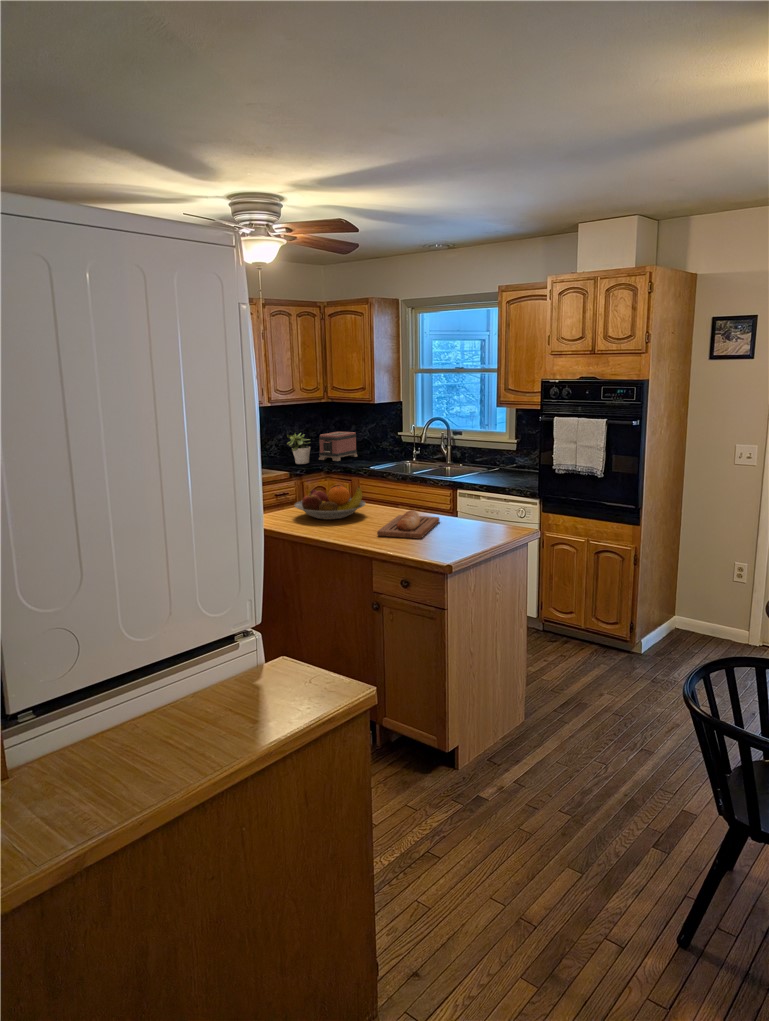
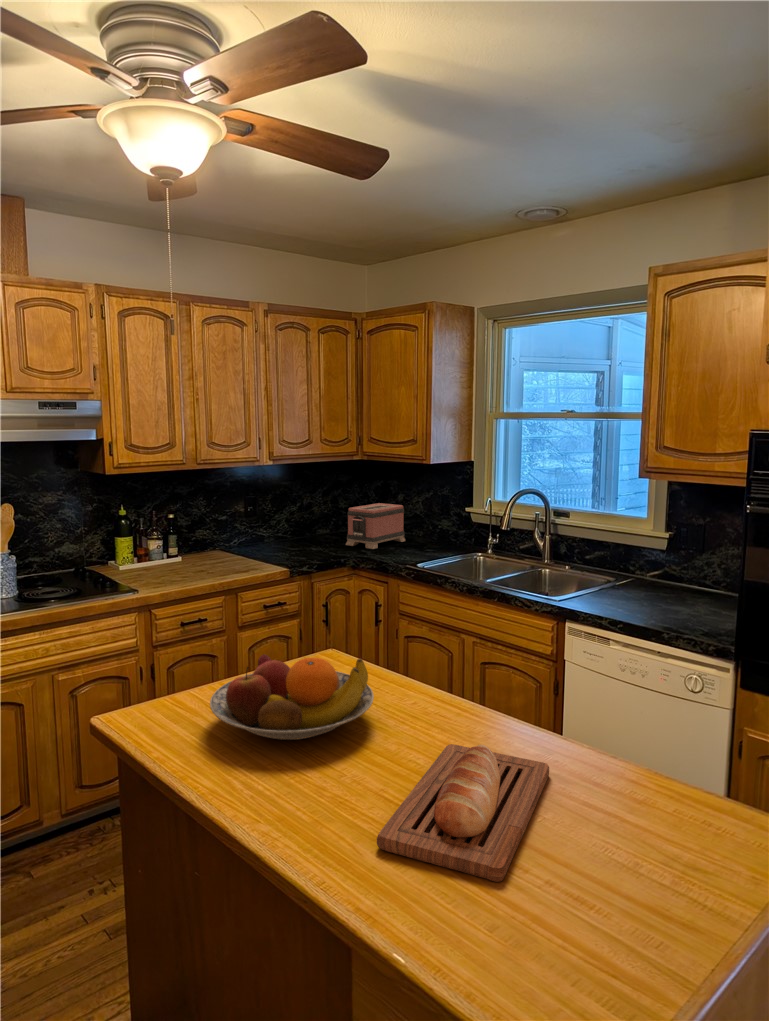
potted plant: present [287,433,311,464] -> none [296,504,332,554]

